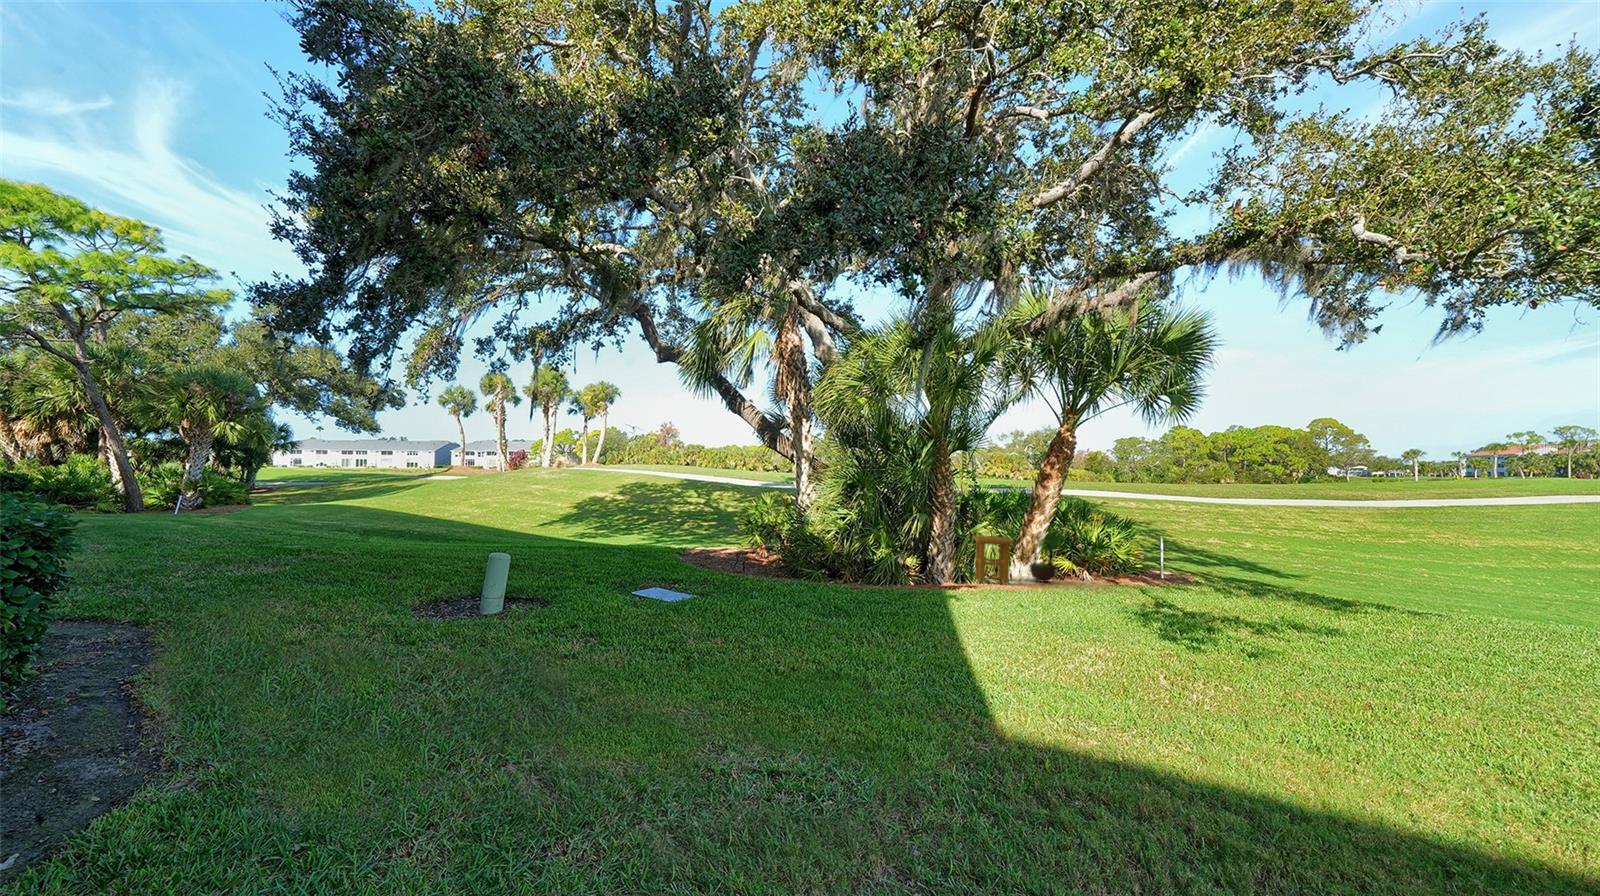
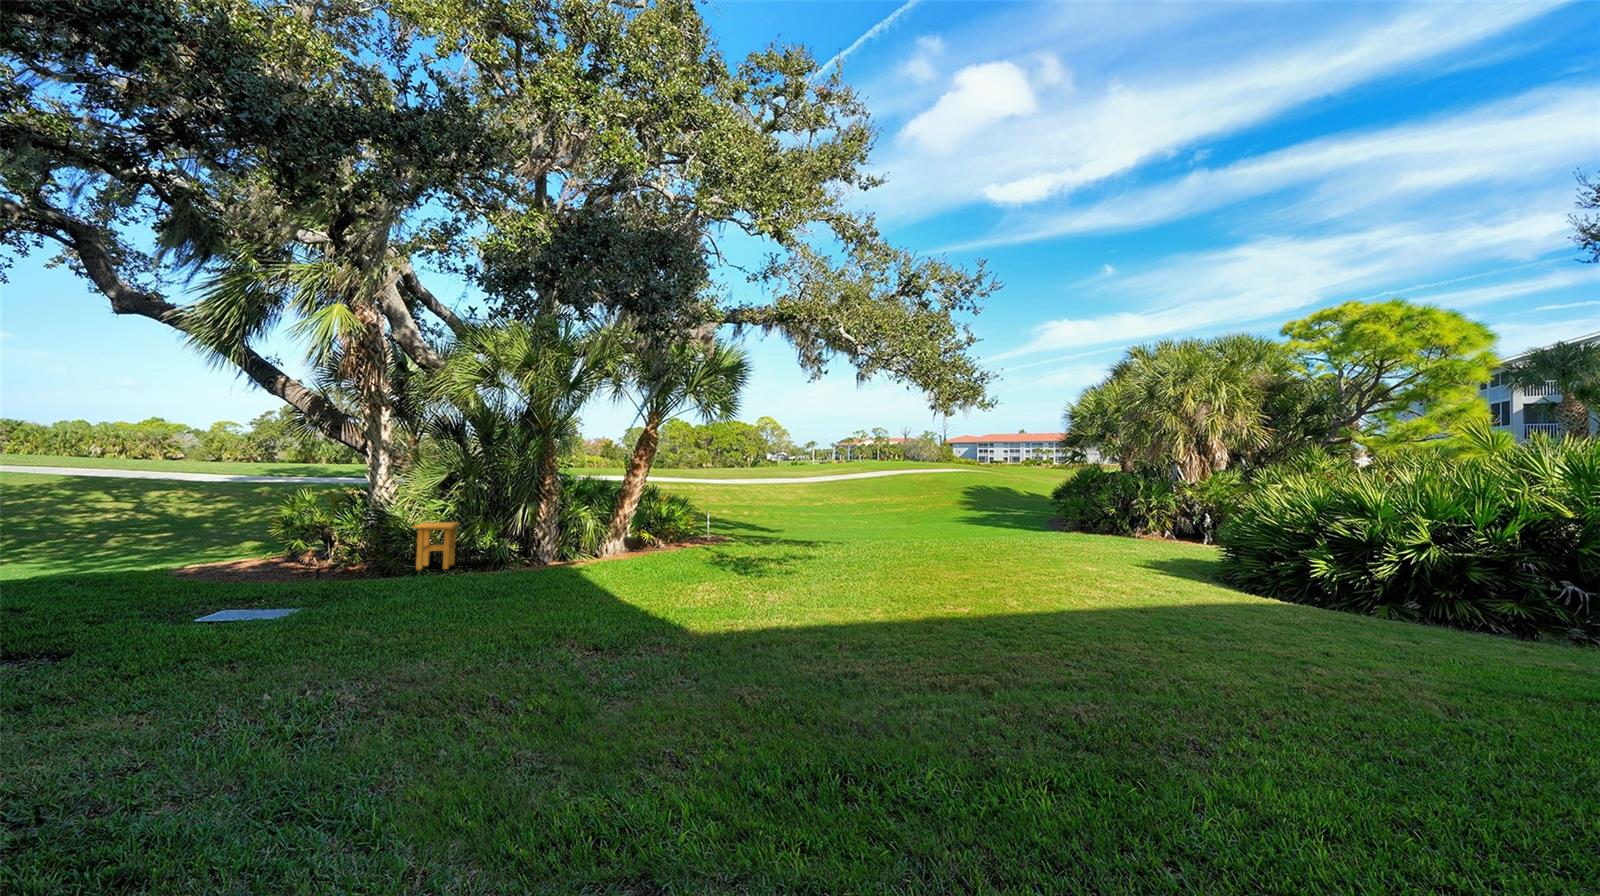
side table: present [973,535,1014,585] -> present [414,522,460,570]

